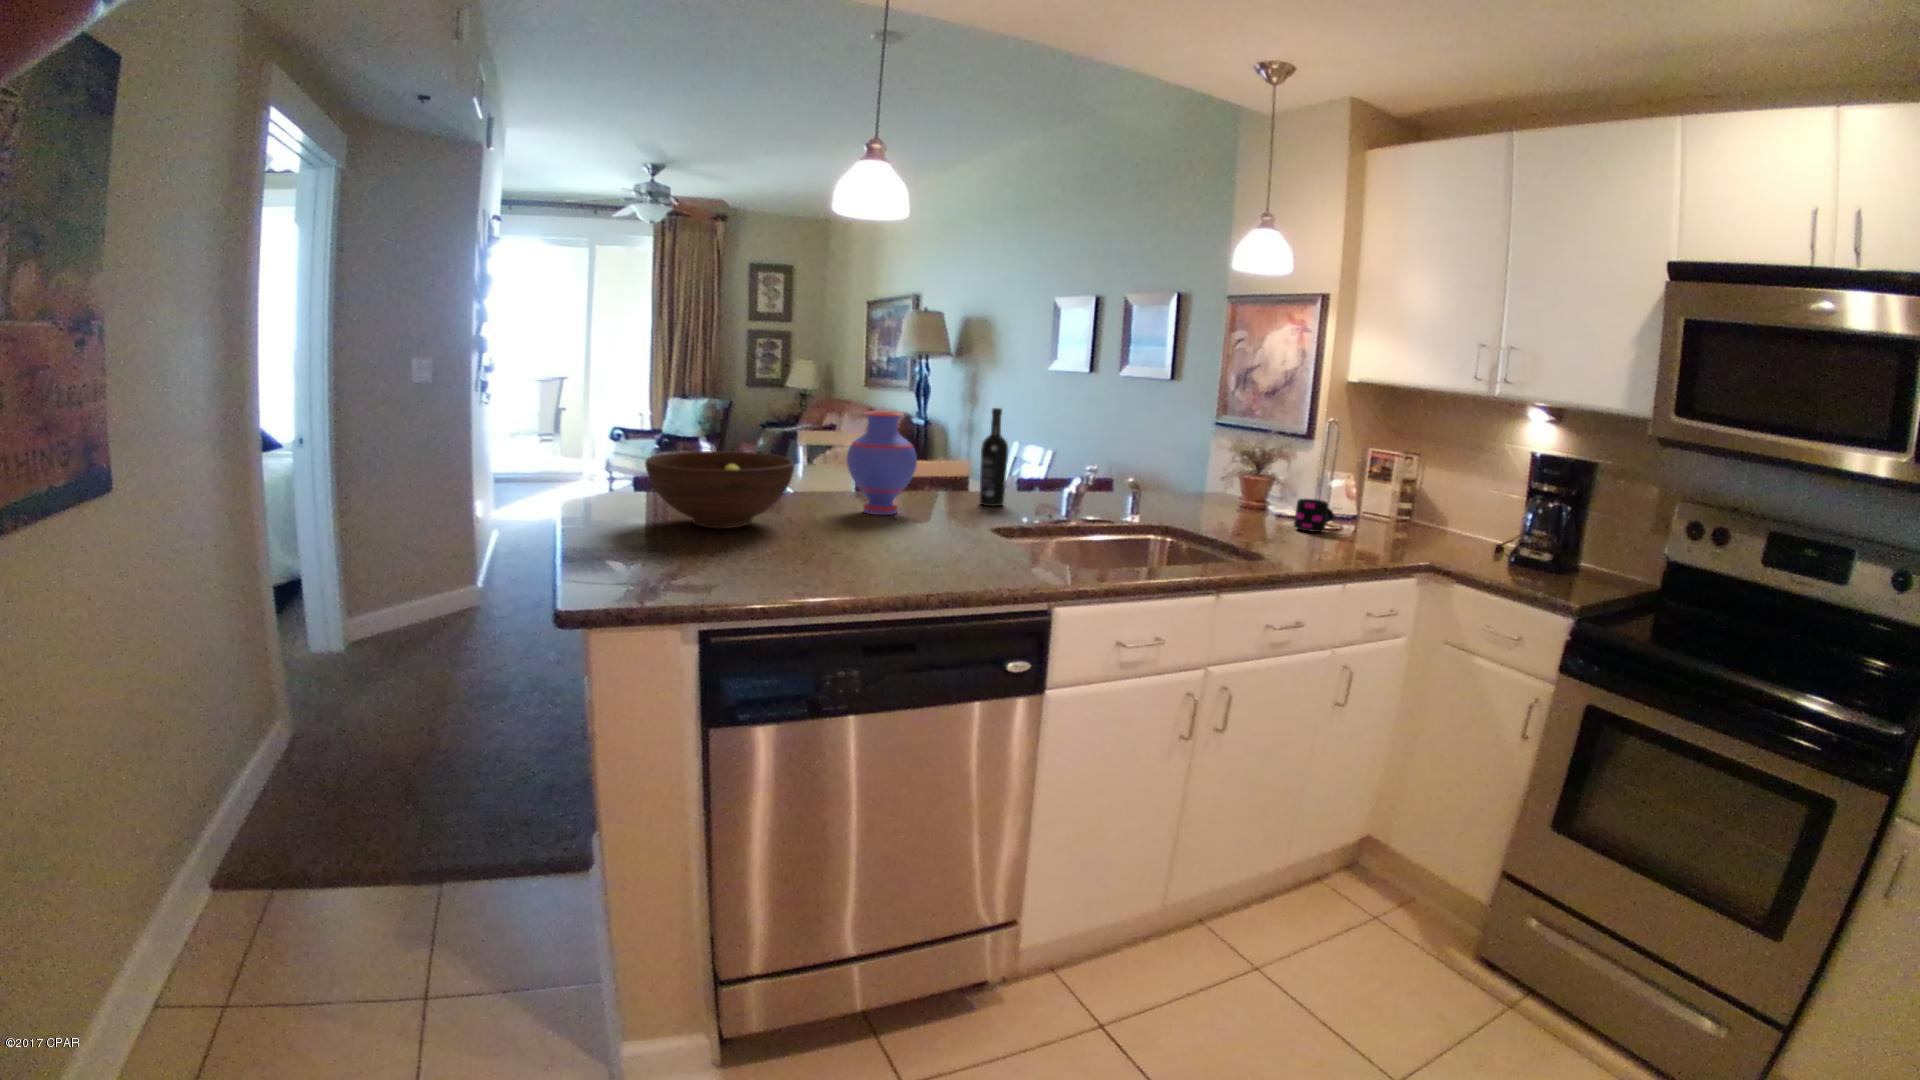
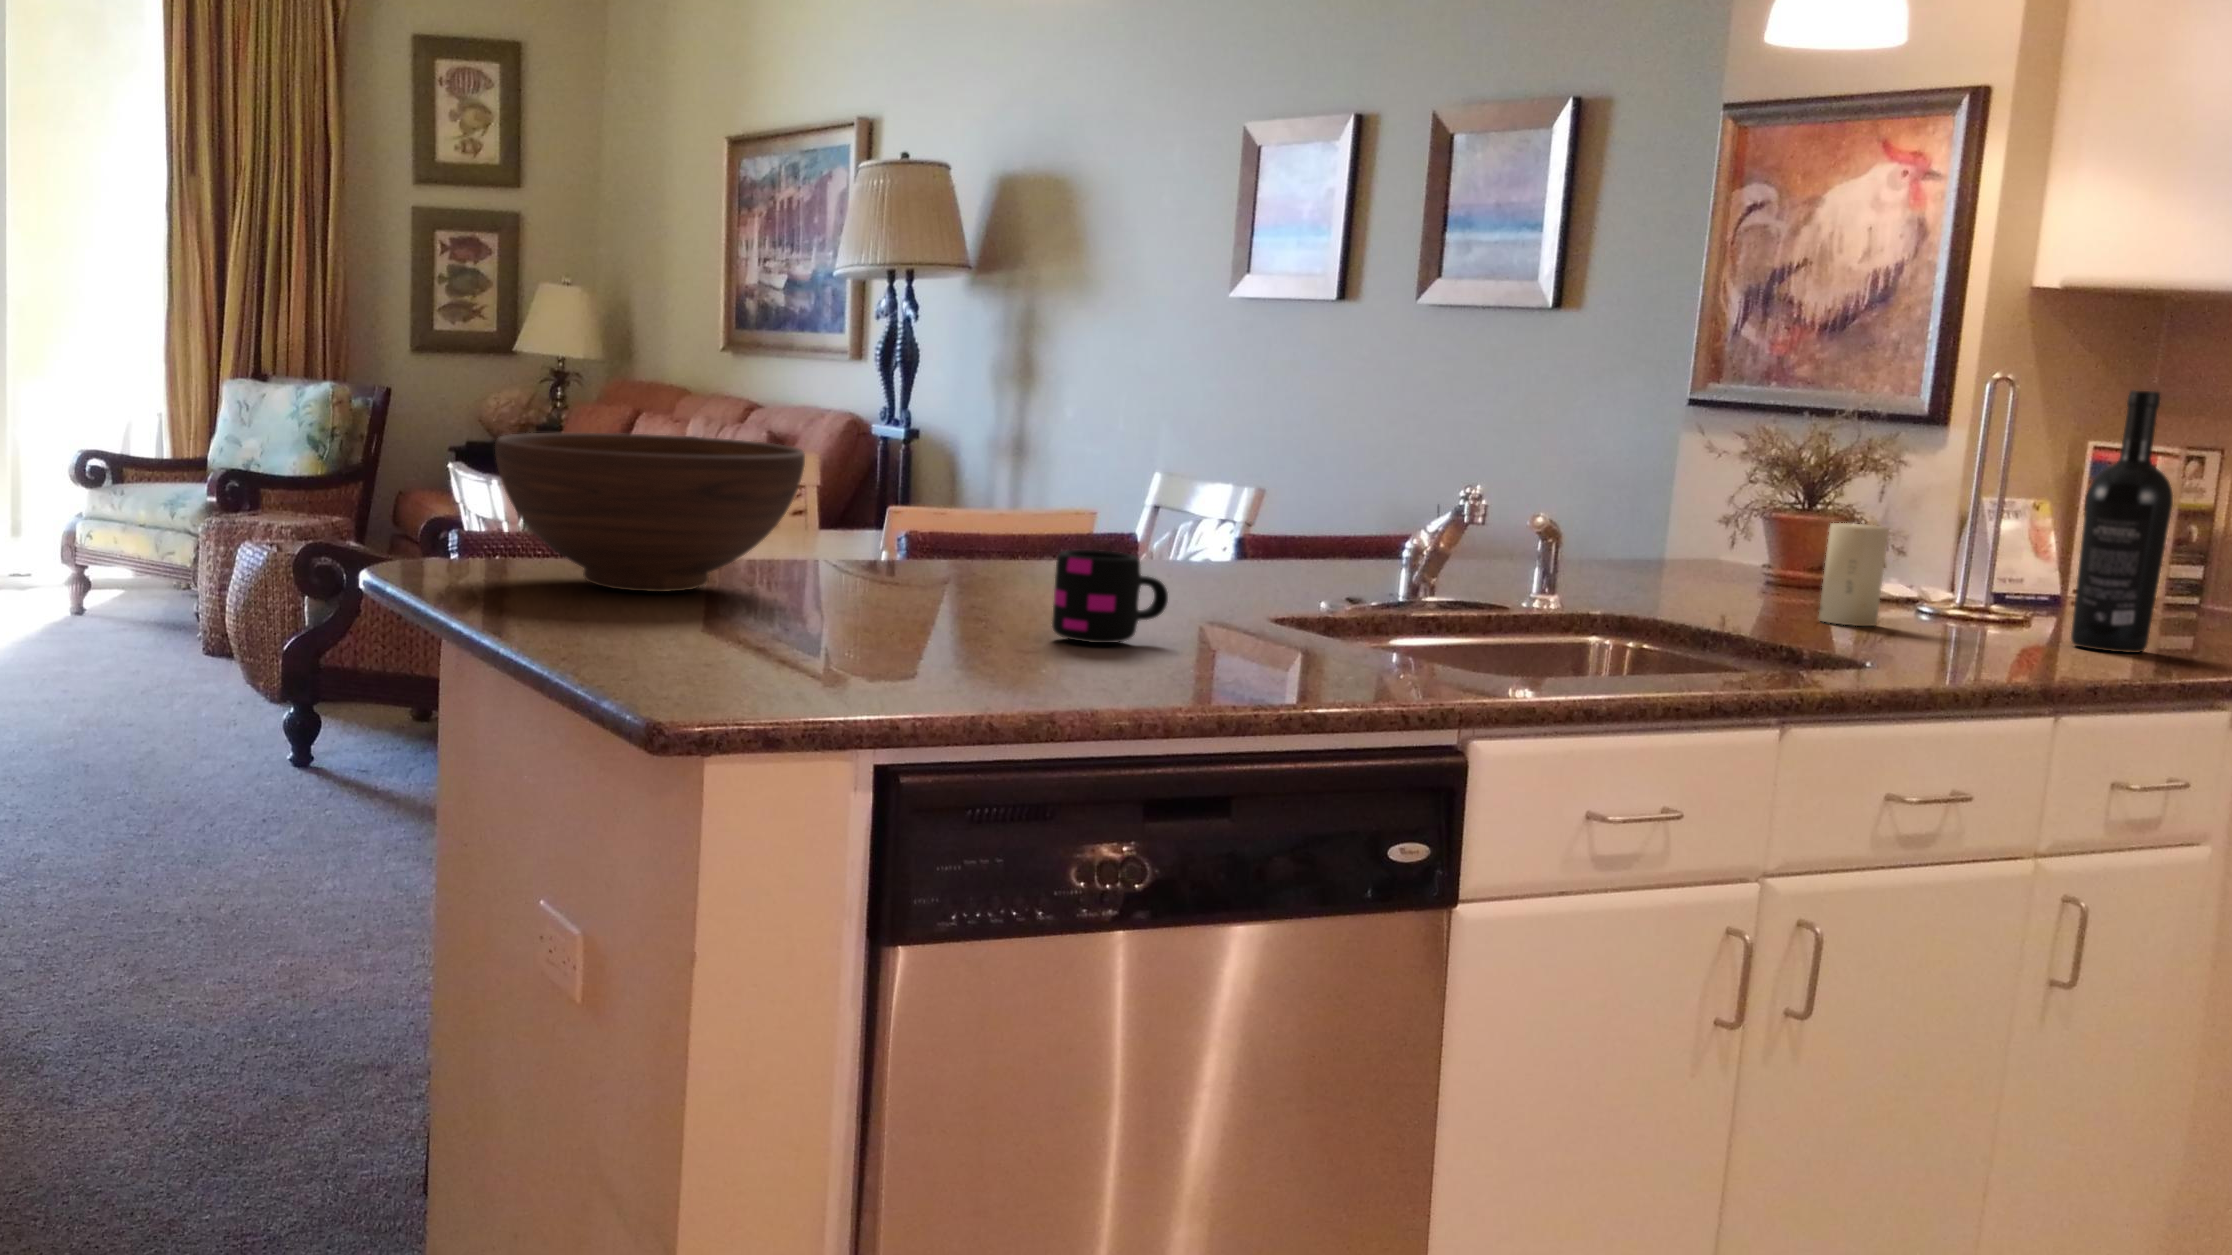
wine bottle: present [979,408,1008,506] -> present [2071,390,2173,653]
vase: present [846,411,917,515] -> none [885,351,1043,581]
candle: none [1252,488,1282,533] -> present [1819,523,1889,626]
mug: present [1294,499,1333,532] -> present [1052,550,1168,643]

